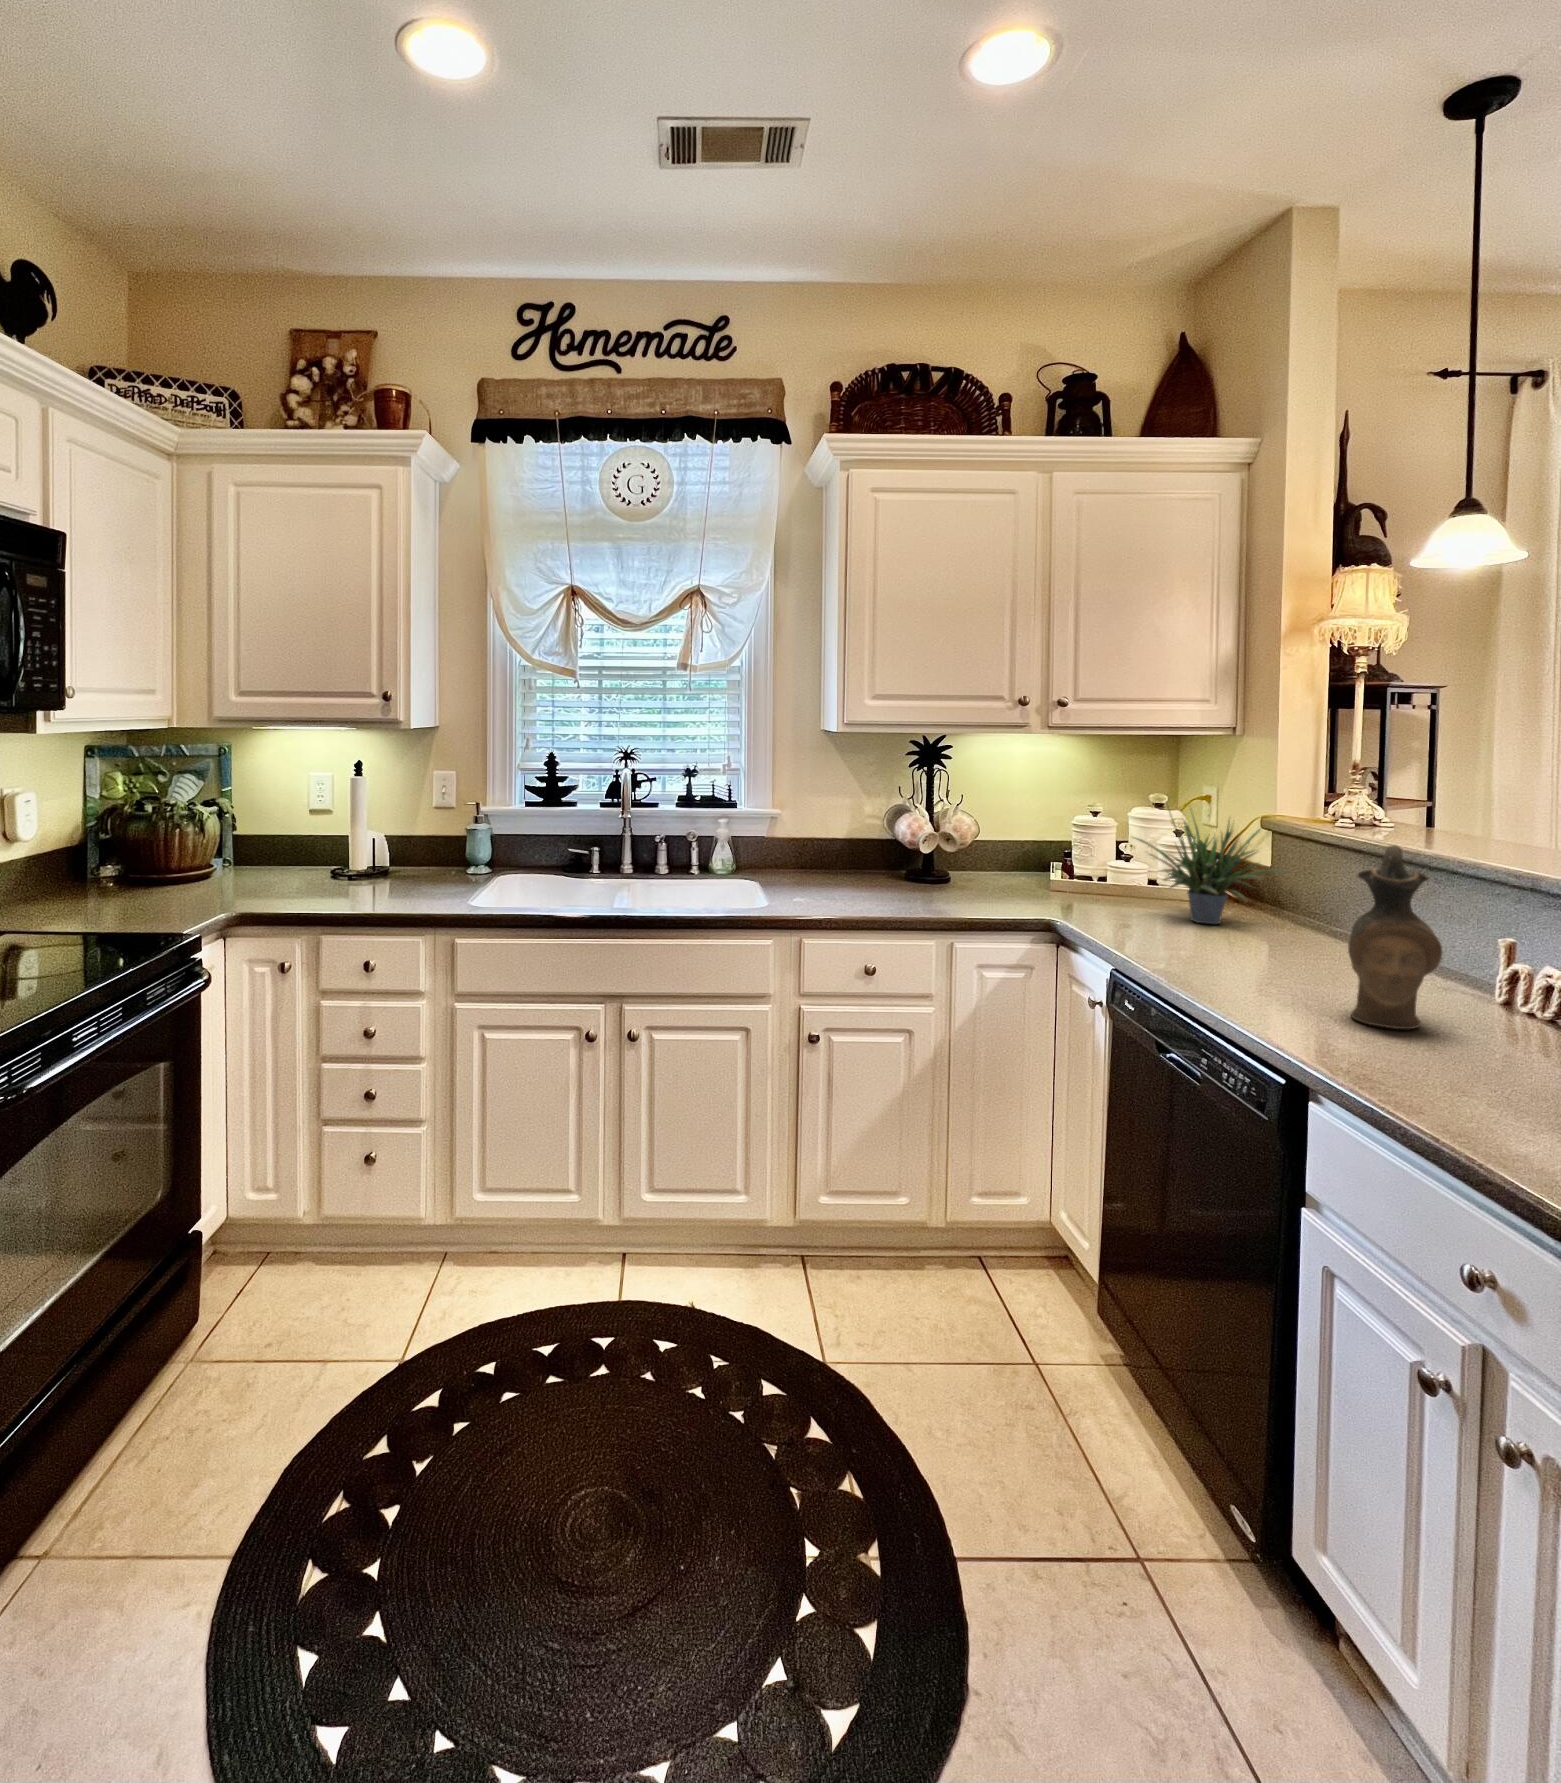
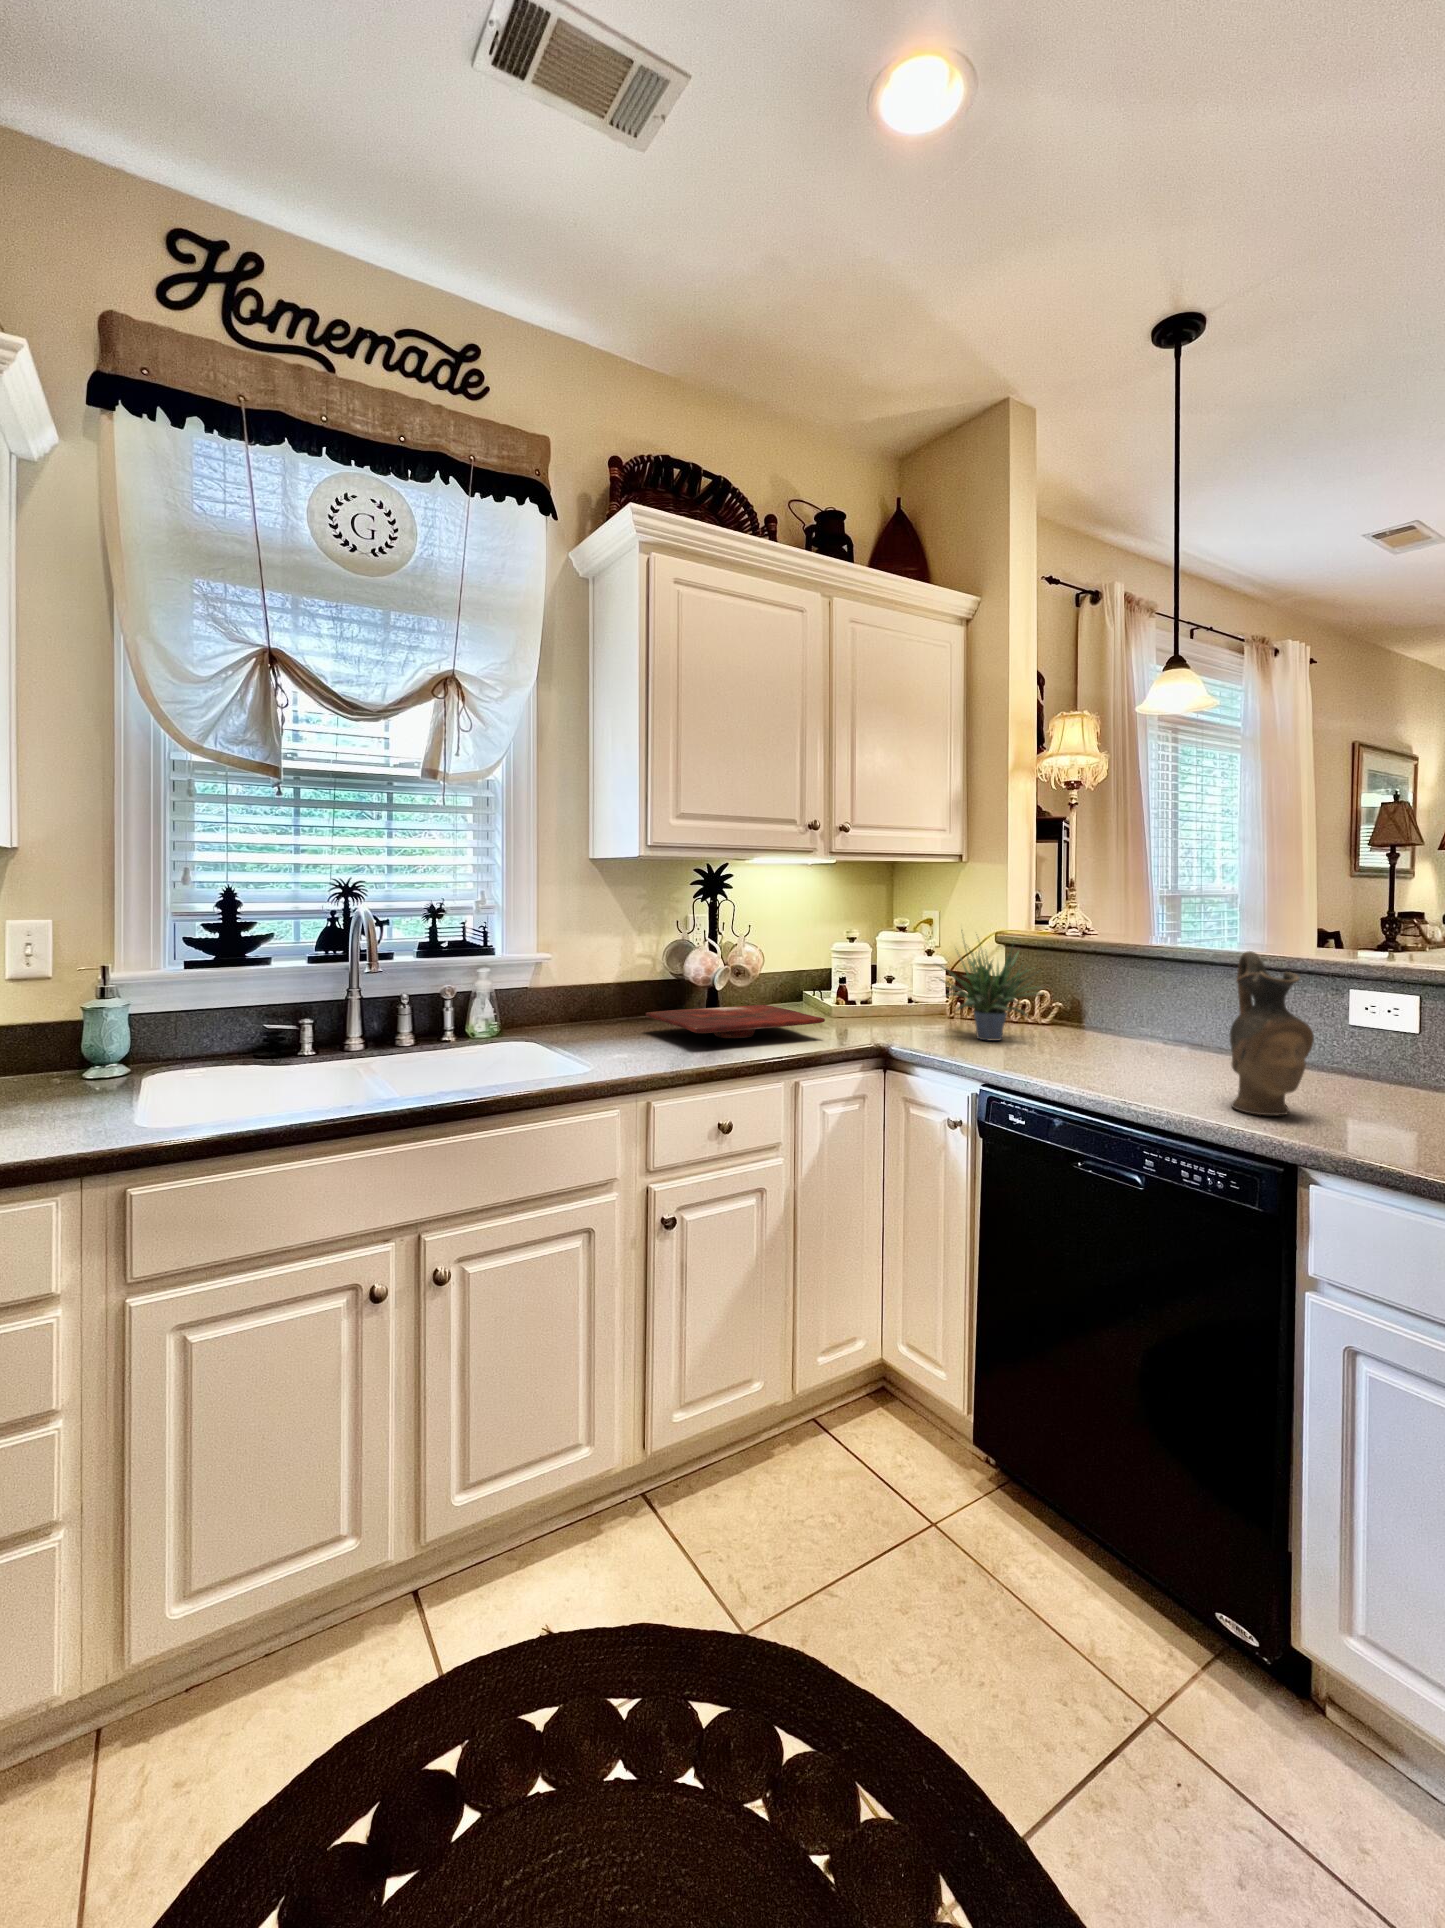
cutting board: none [853,865,1012,894] -> present [646,1005,825,1038]

